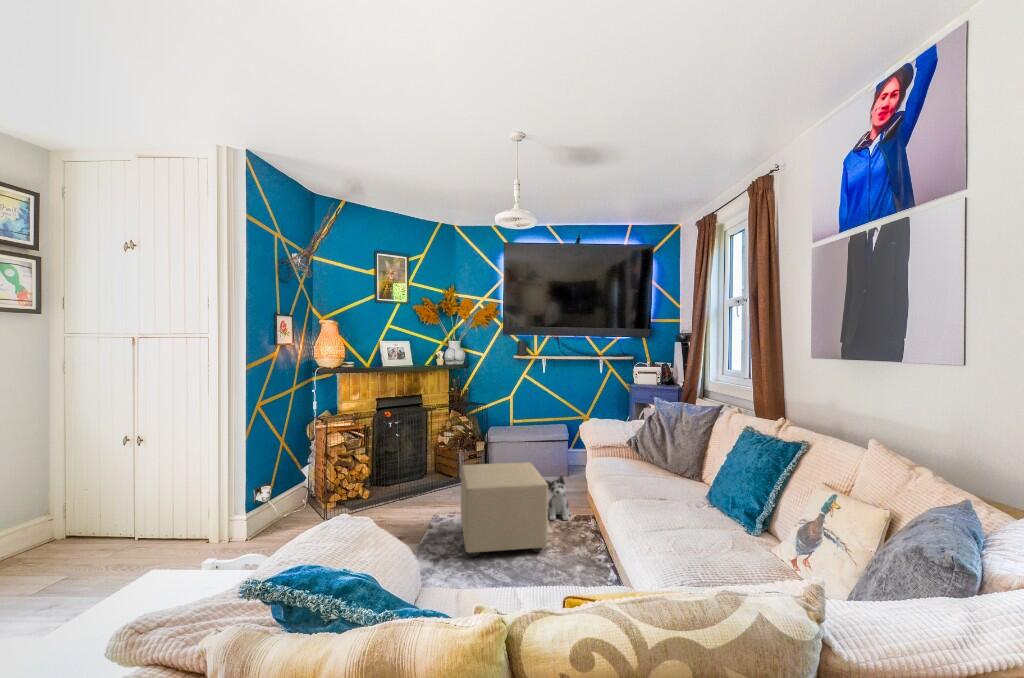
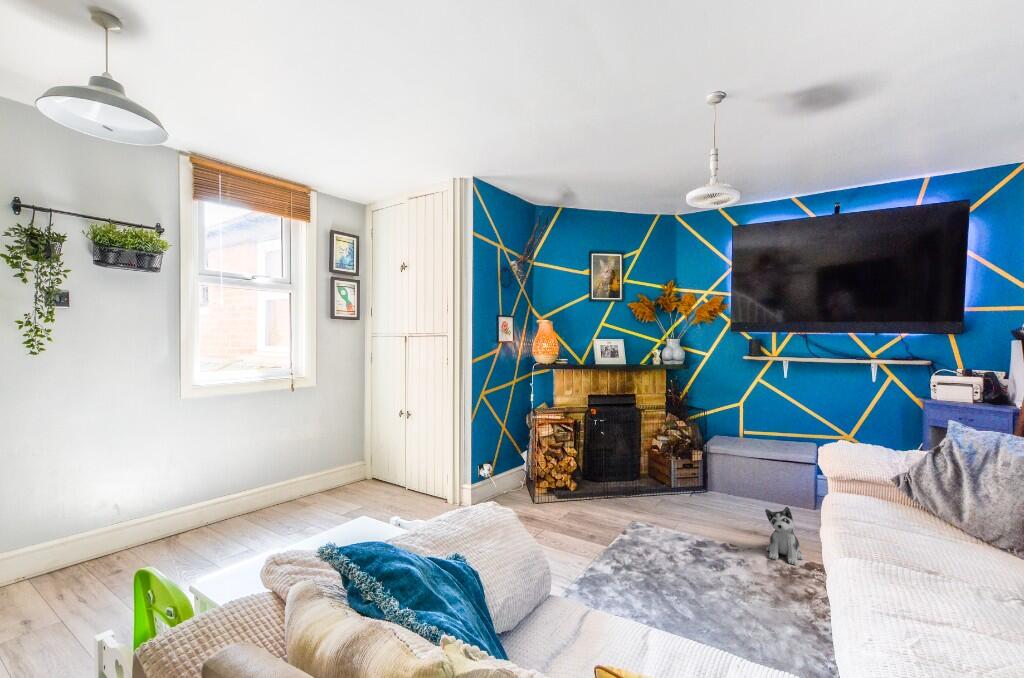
ottoman: present [461,462,548,557] -> none [649,474,753,593]

